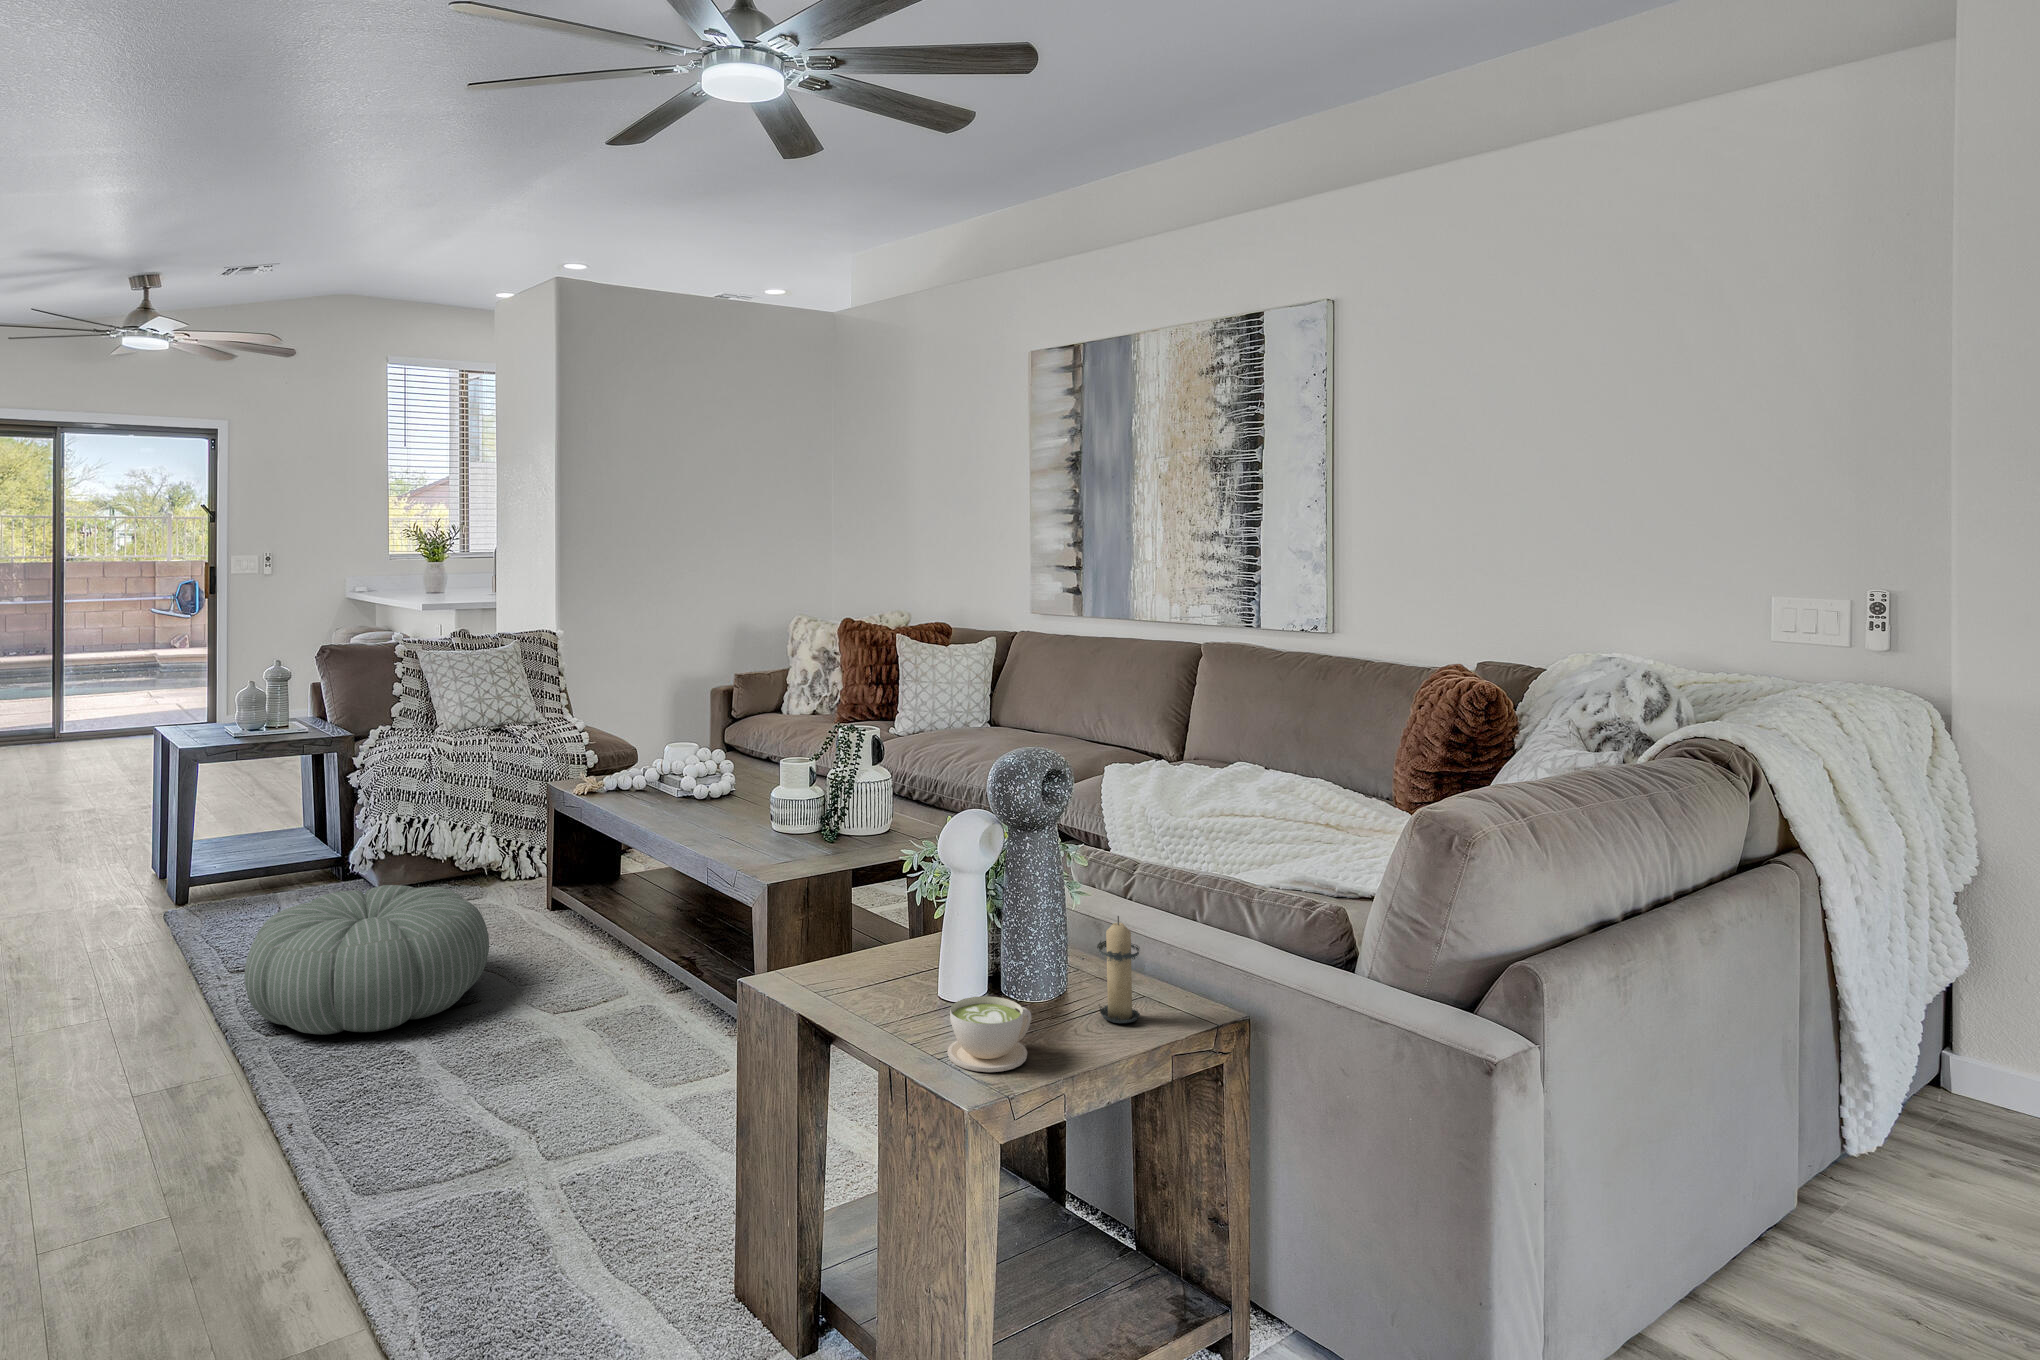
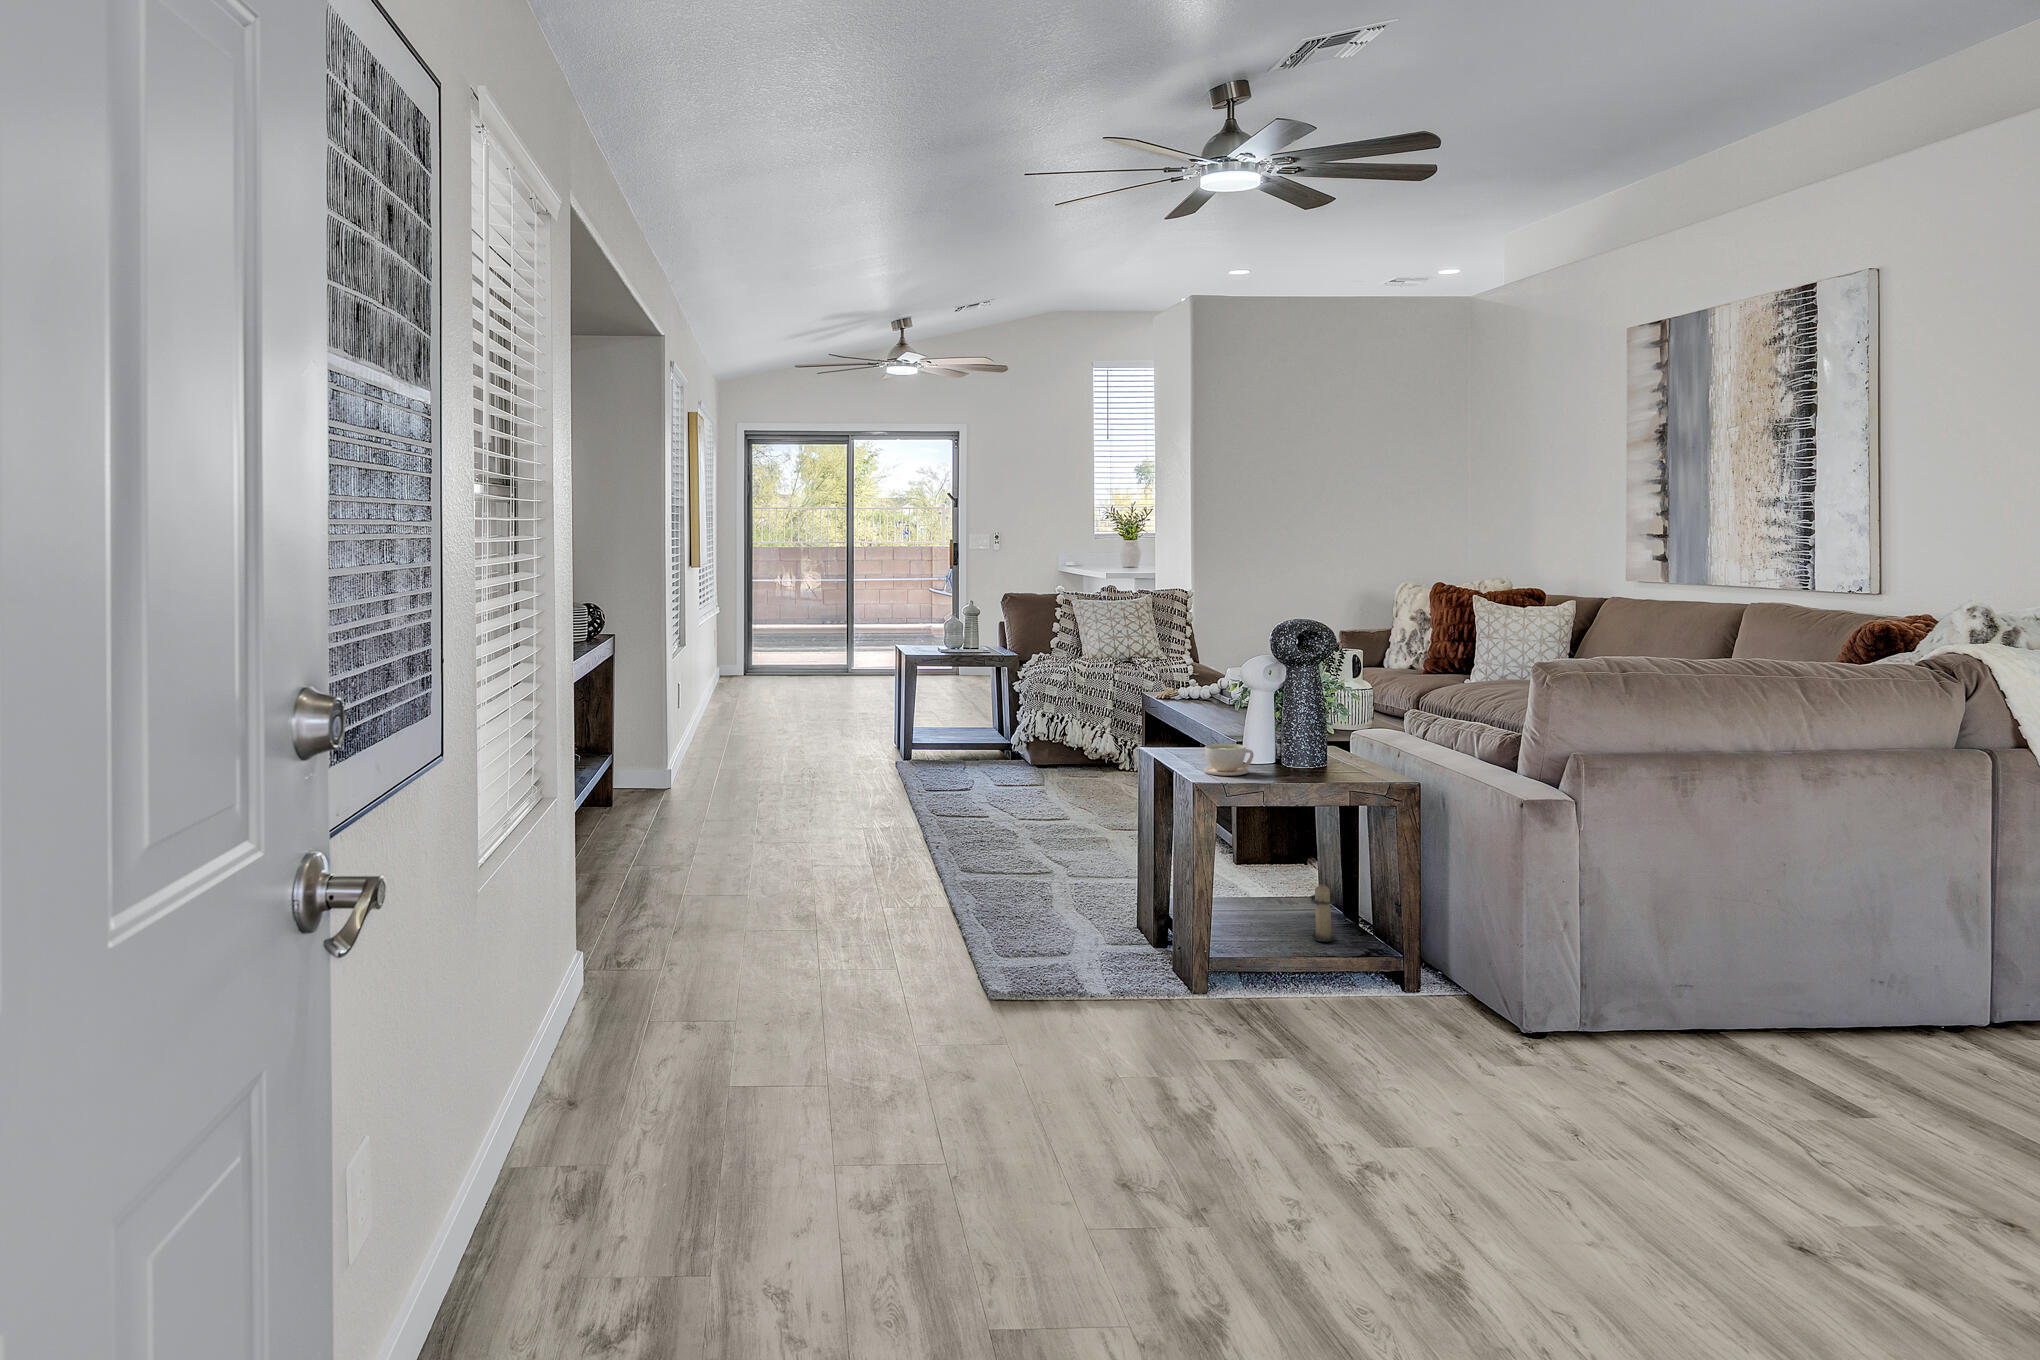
pouf: present [245,885,489,1035] -> none [926,742,1077,822]
candle: present [1097,916,1140,1023] -> present [1310,881,1335,942]

